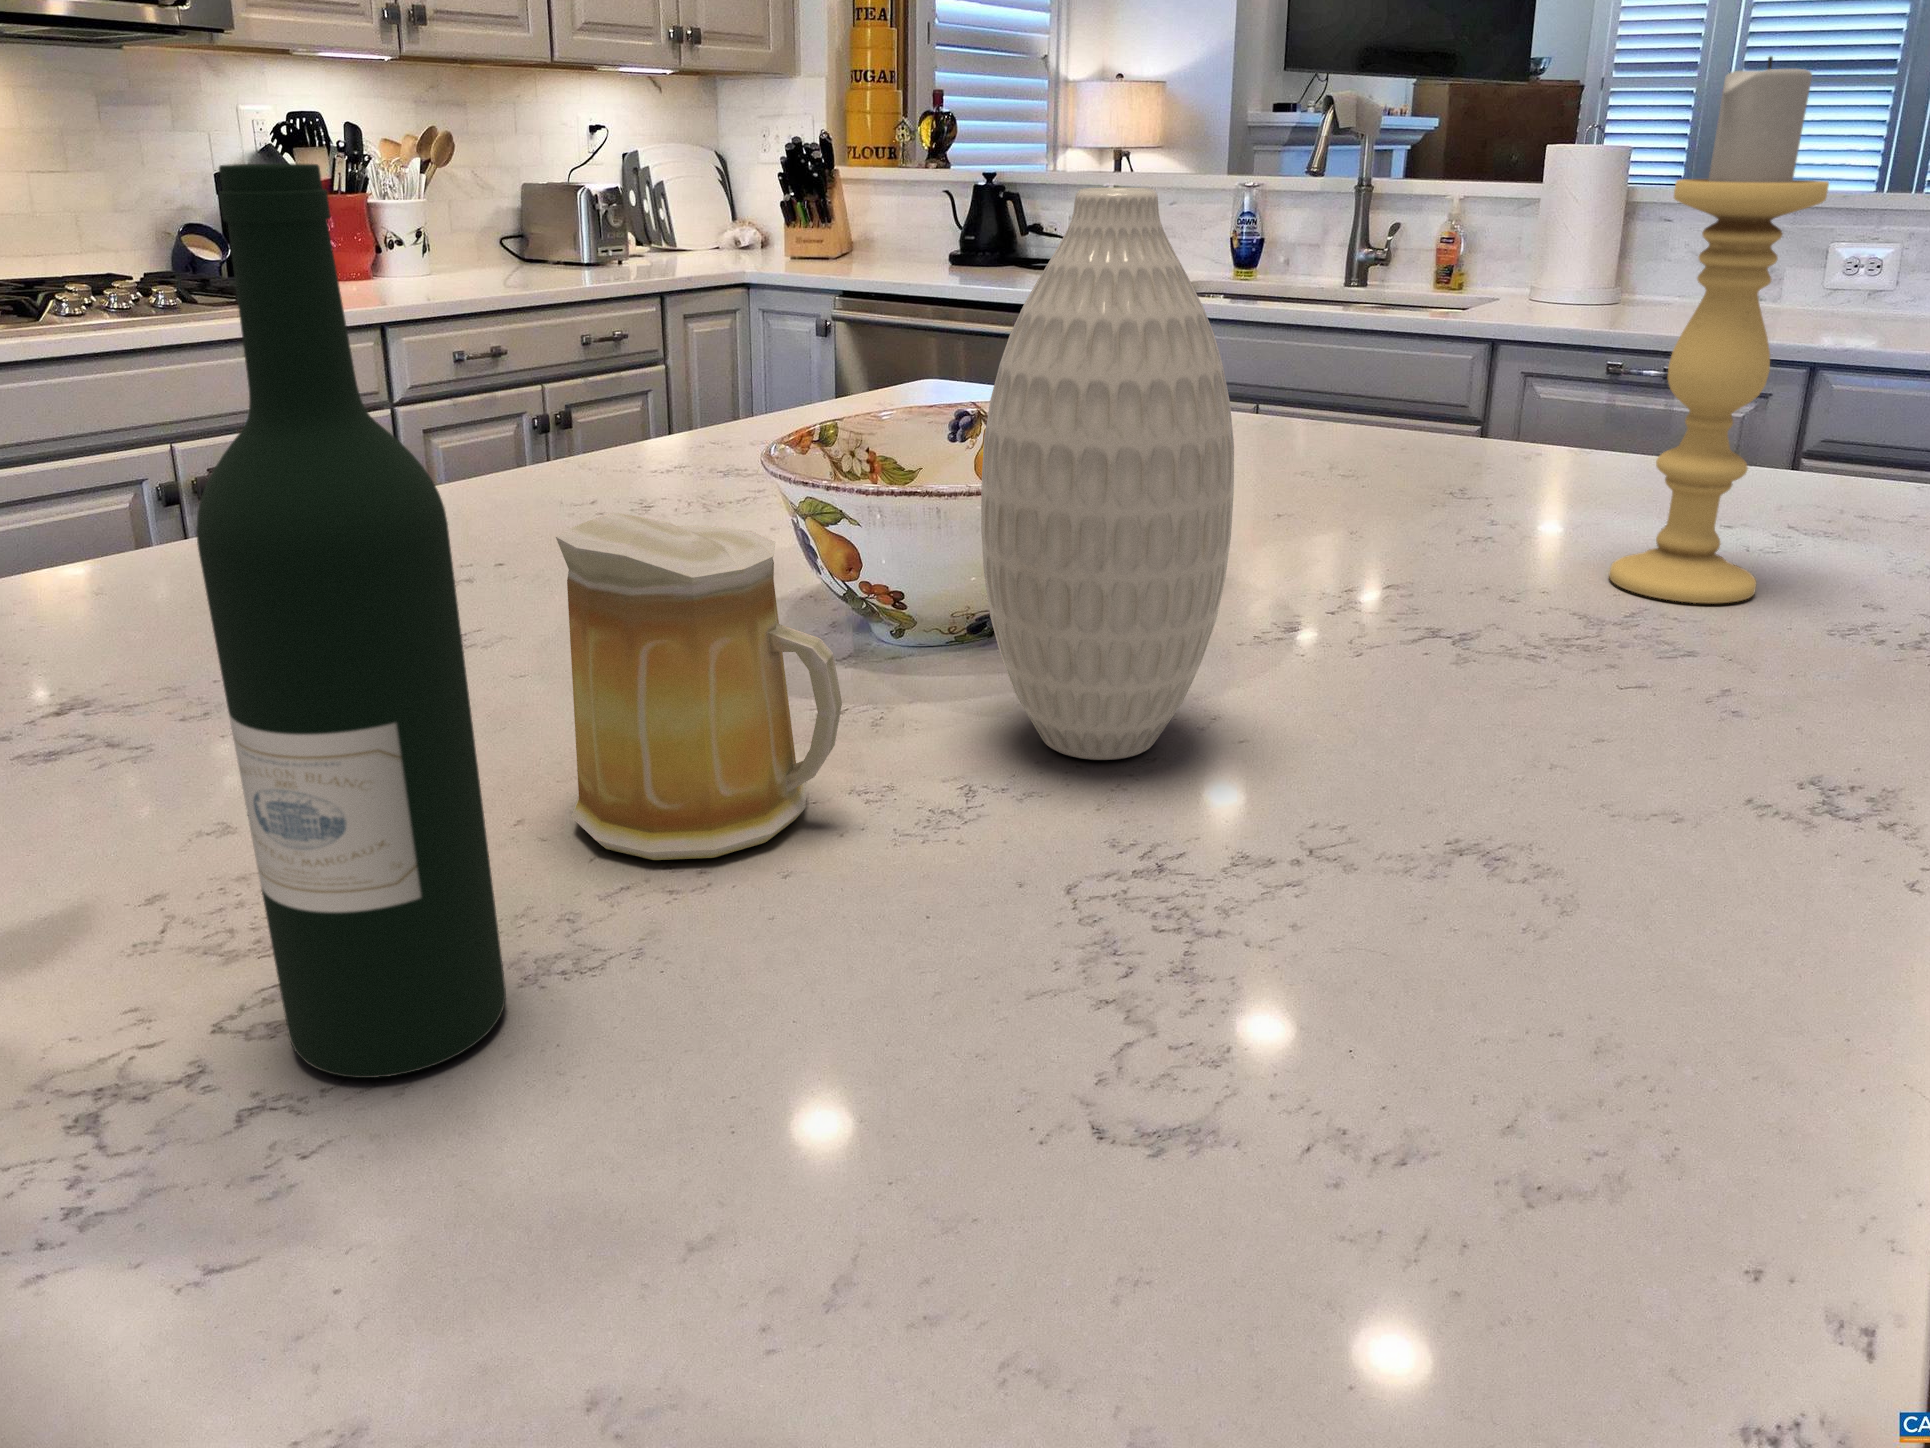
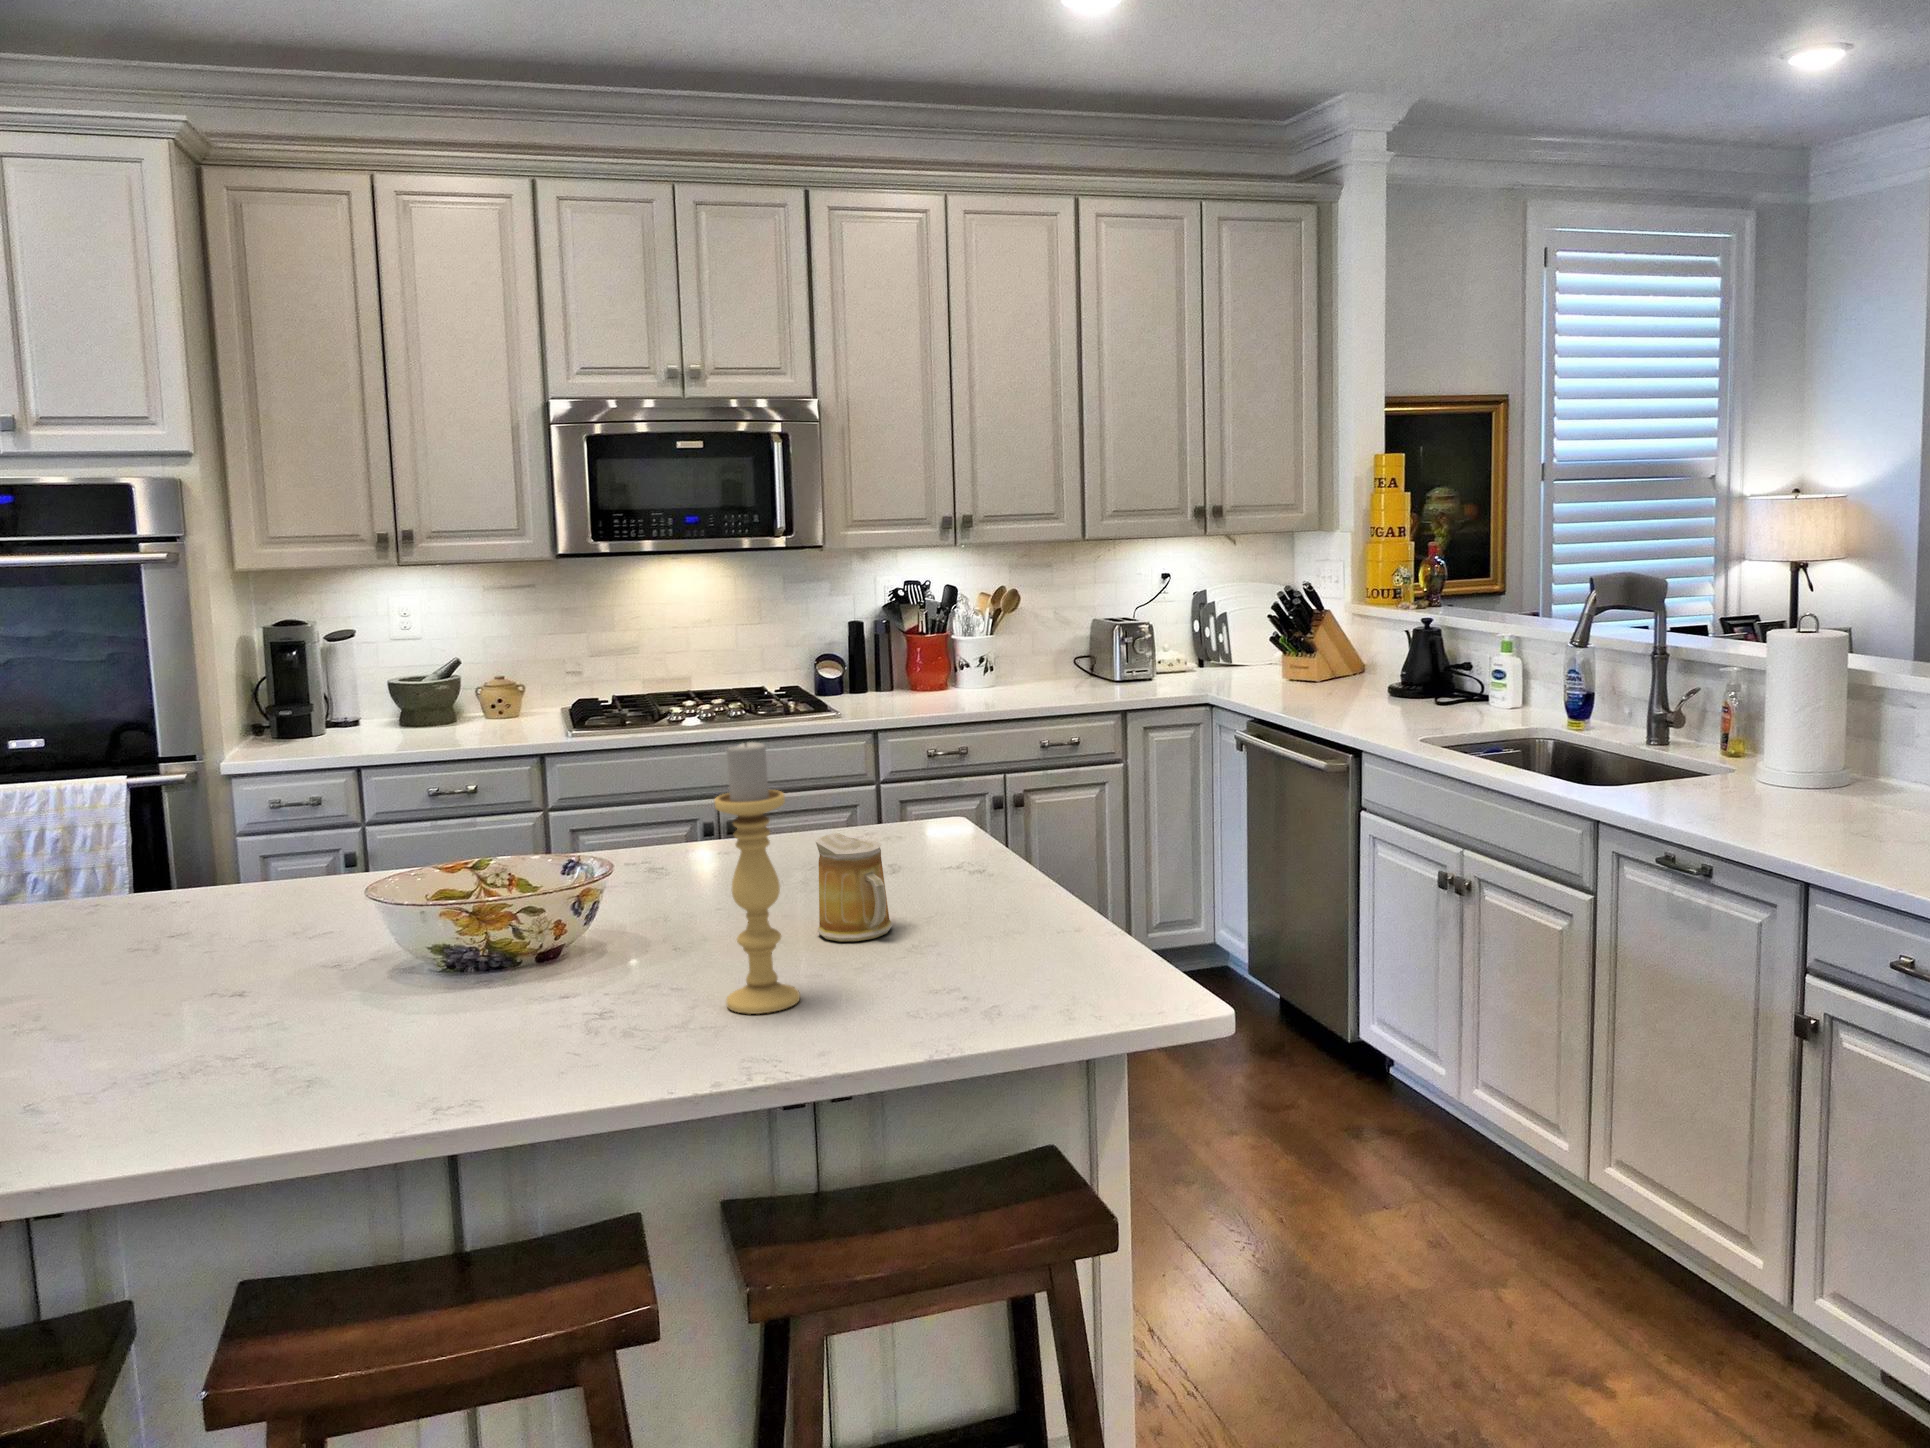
wine bottle: present [196,164,506,1078] -> none [29,803,111,1036]
vase: present [981,188,1234,760] -> none [318,798,422,1013]
mug: present [556,512,842,860] -> present [816,833,892,941]

